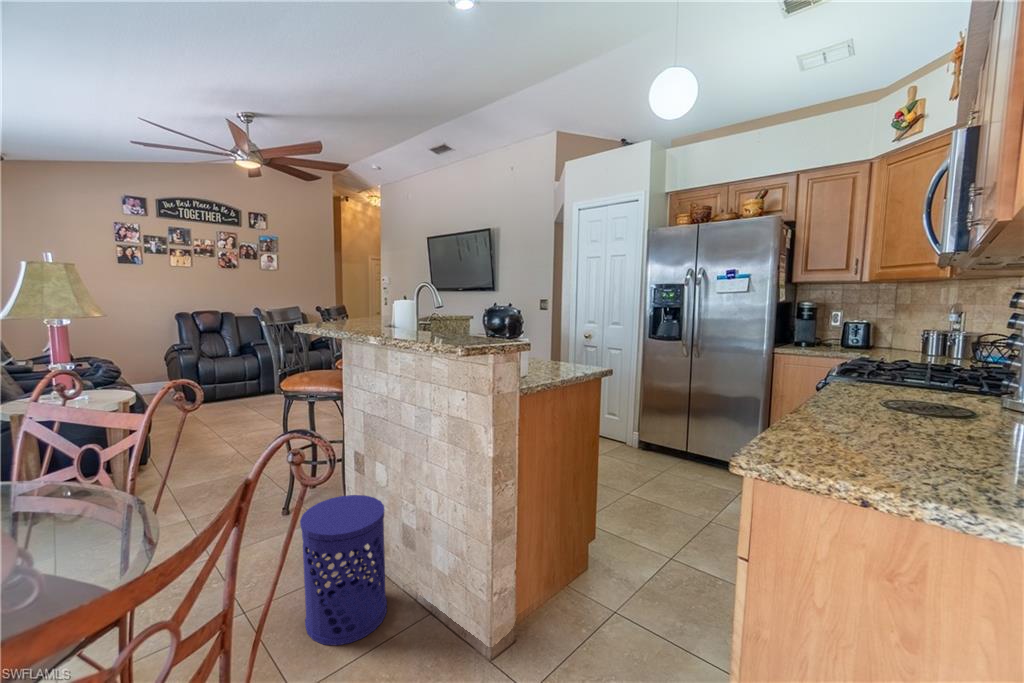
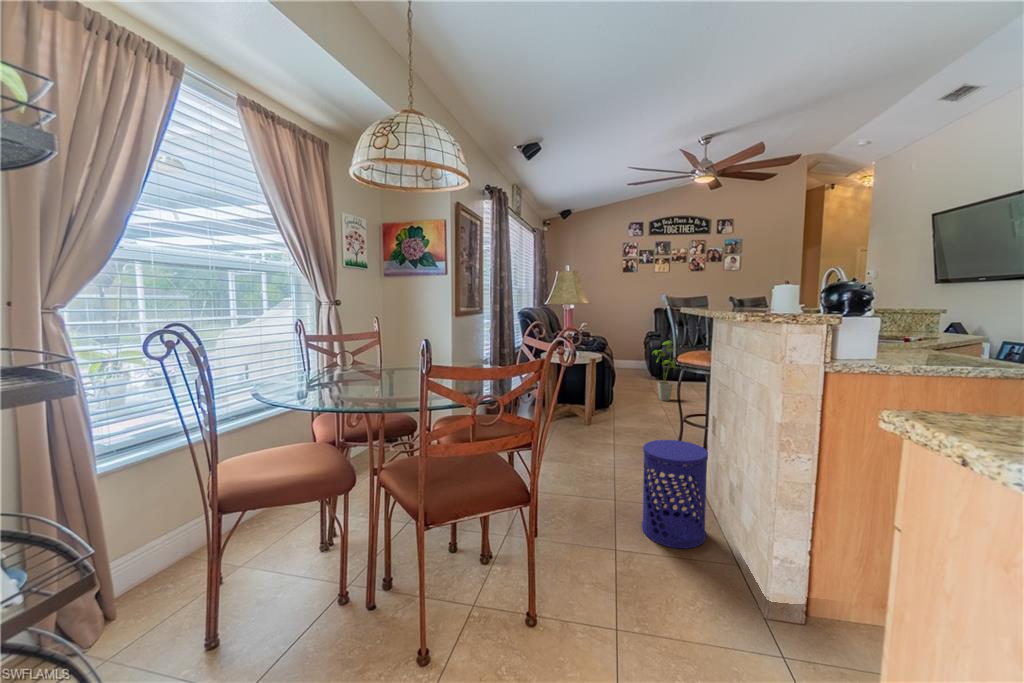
house plant: none [199,356,244,432] -> present [654,341,676,401]

